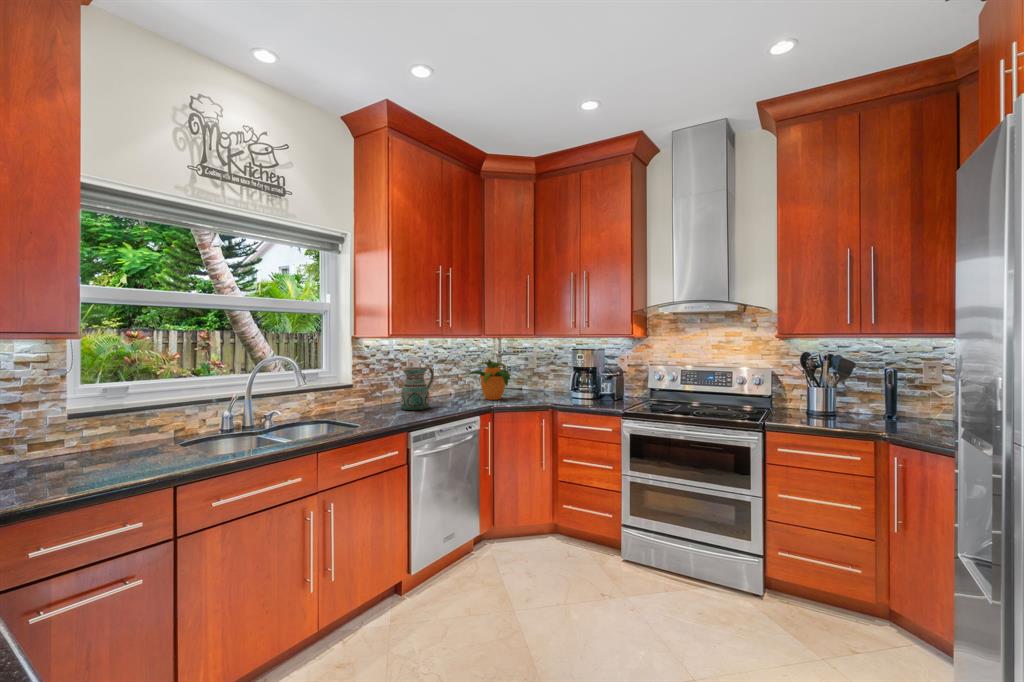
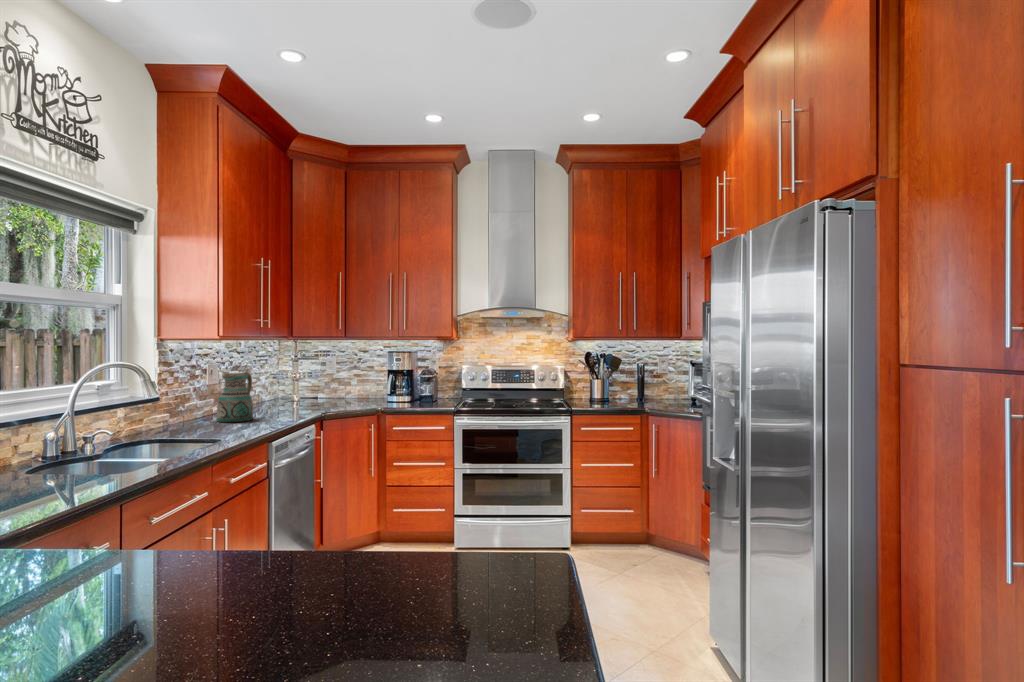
potted plant: present [467,359,511,400] -> none [275,363,333,409]

